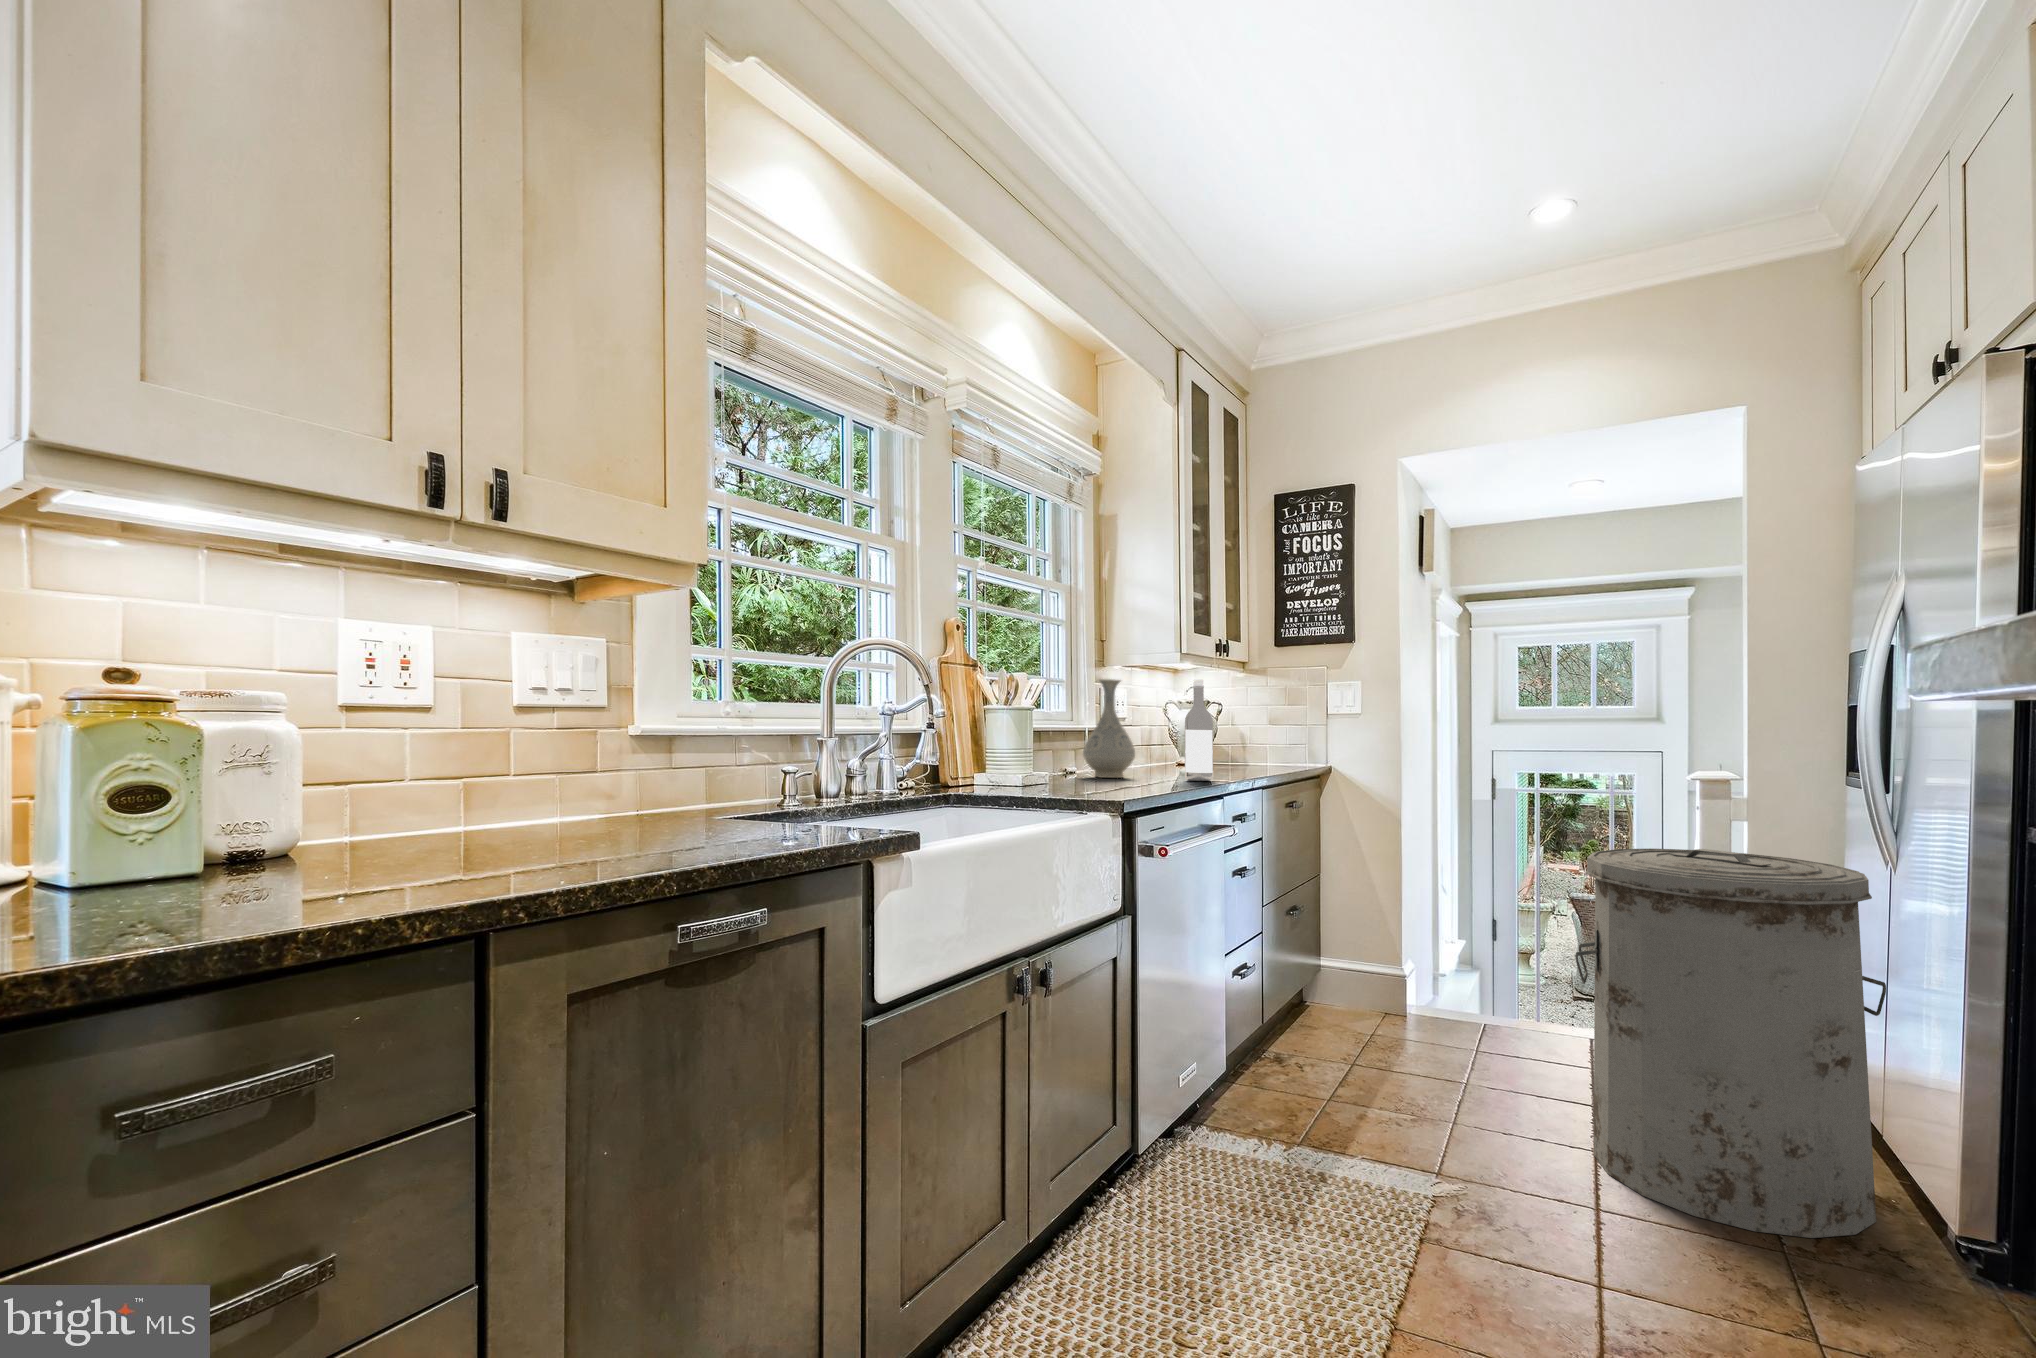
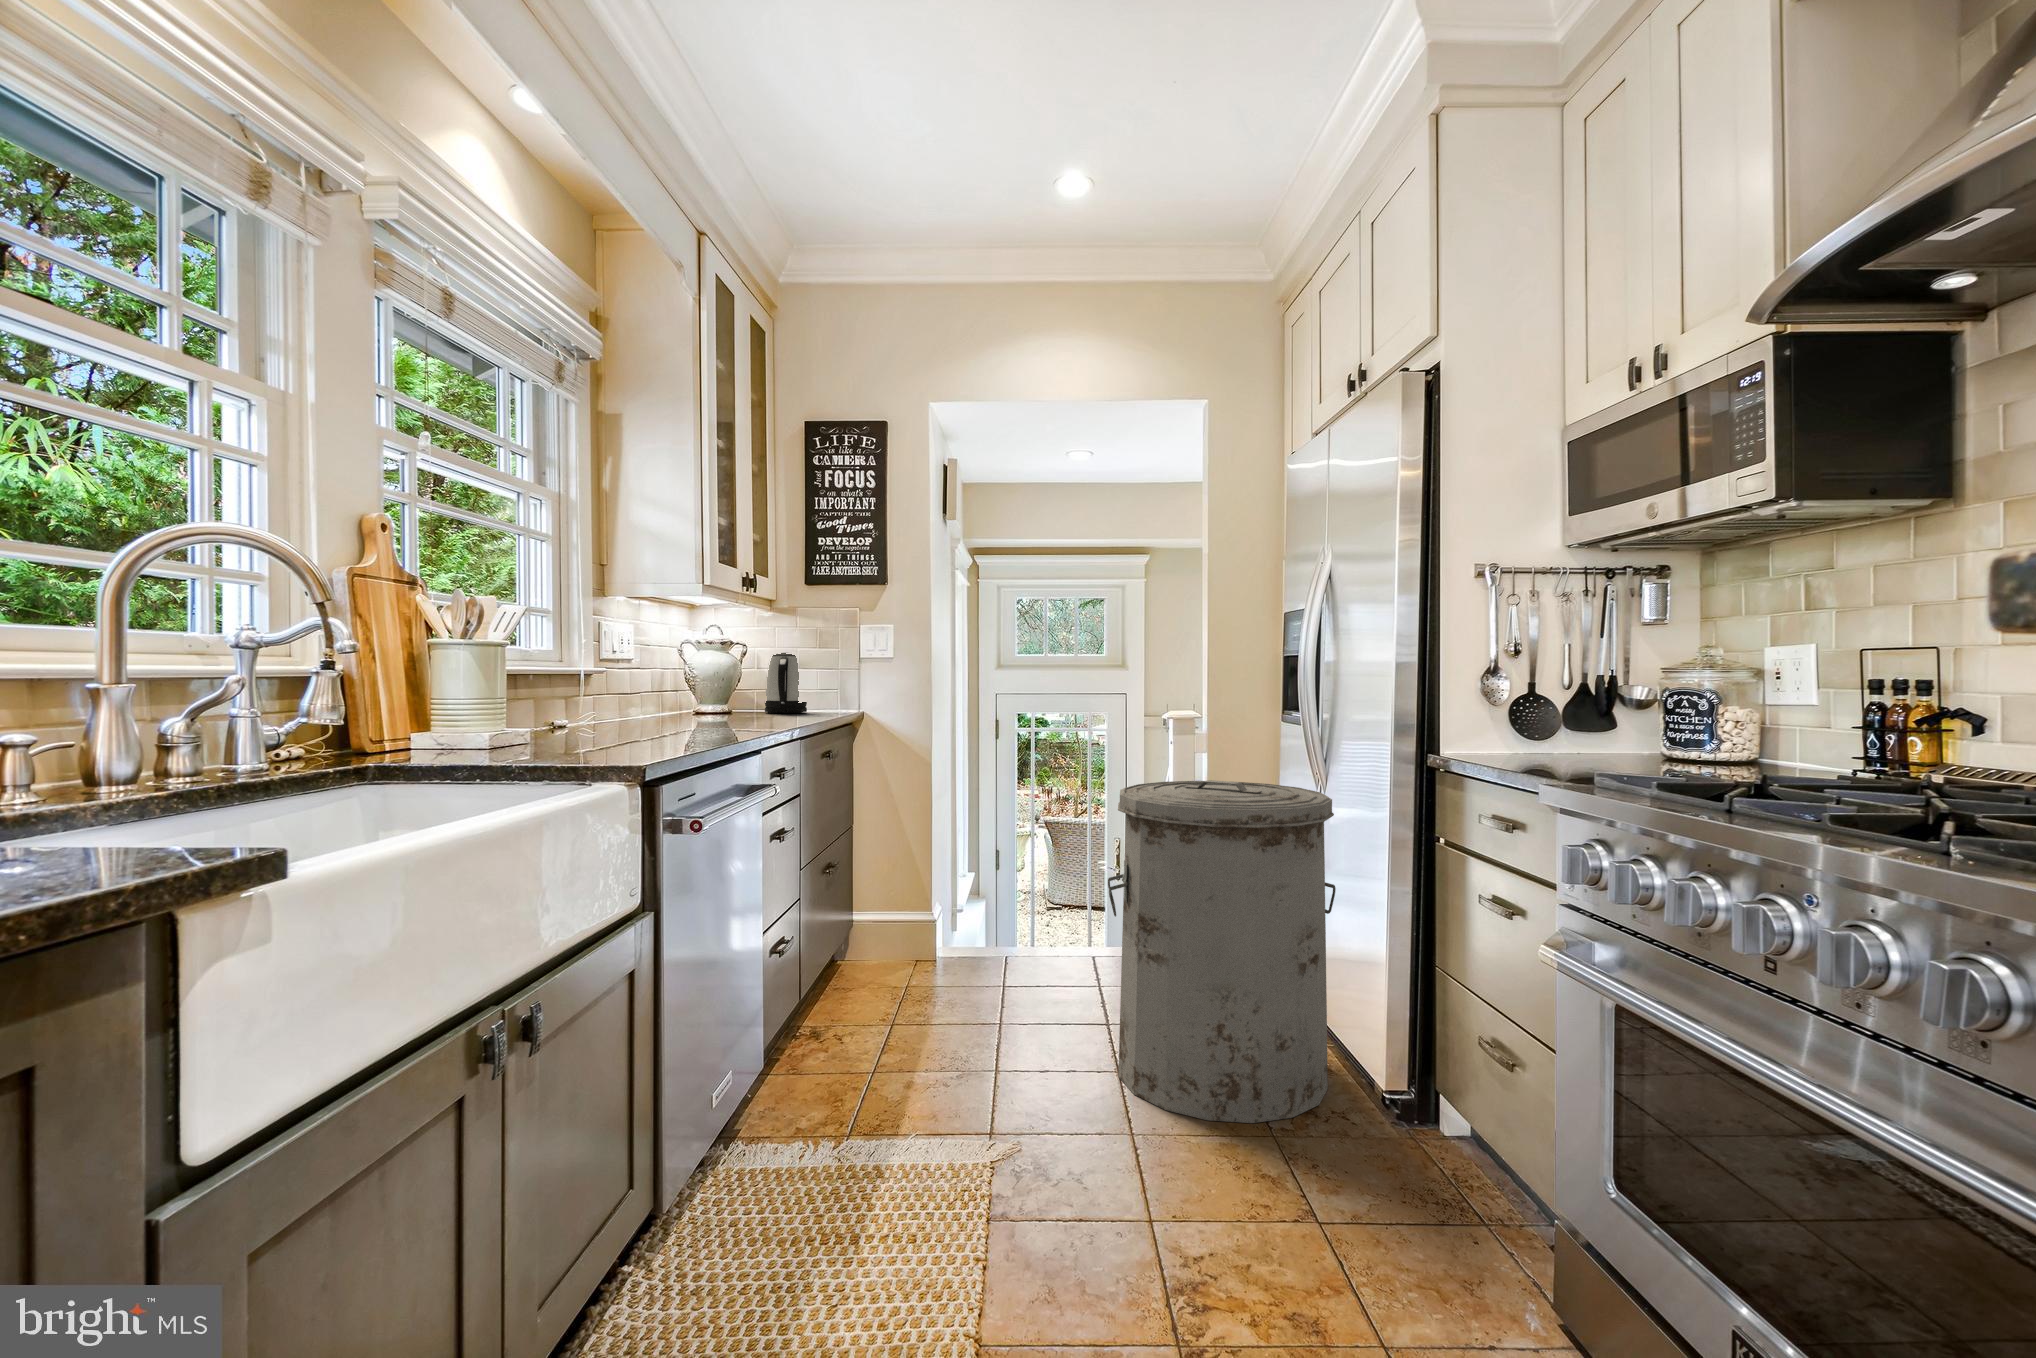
vase: present [1083,679,1135,778] -> none [578,611,648,733]
wine bottle: present [1185,679,1213,781] -> none [712,614,746,733]
kettle: none [1240,709,1279,765] -> present [765,653,807,713]

